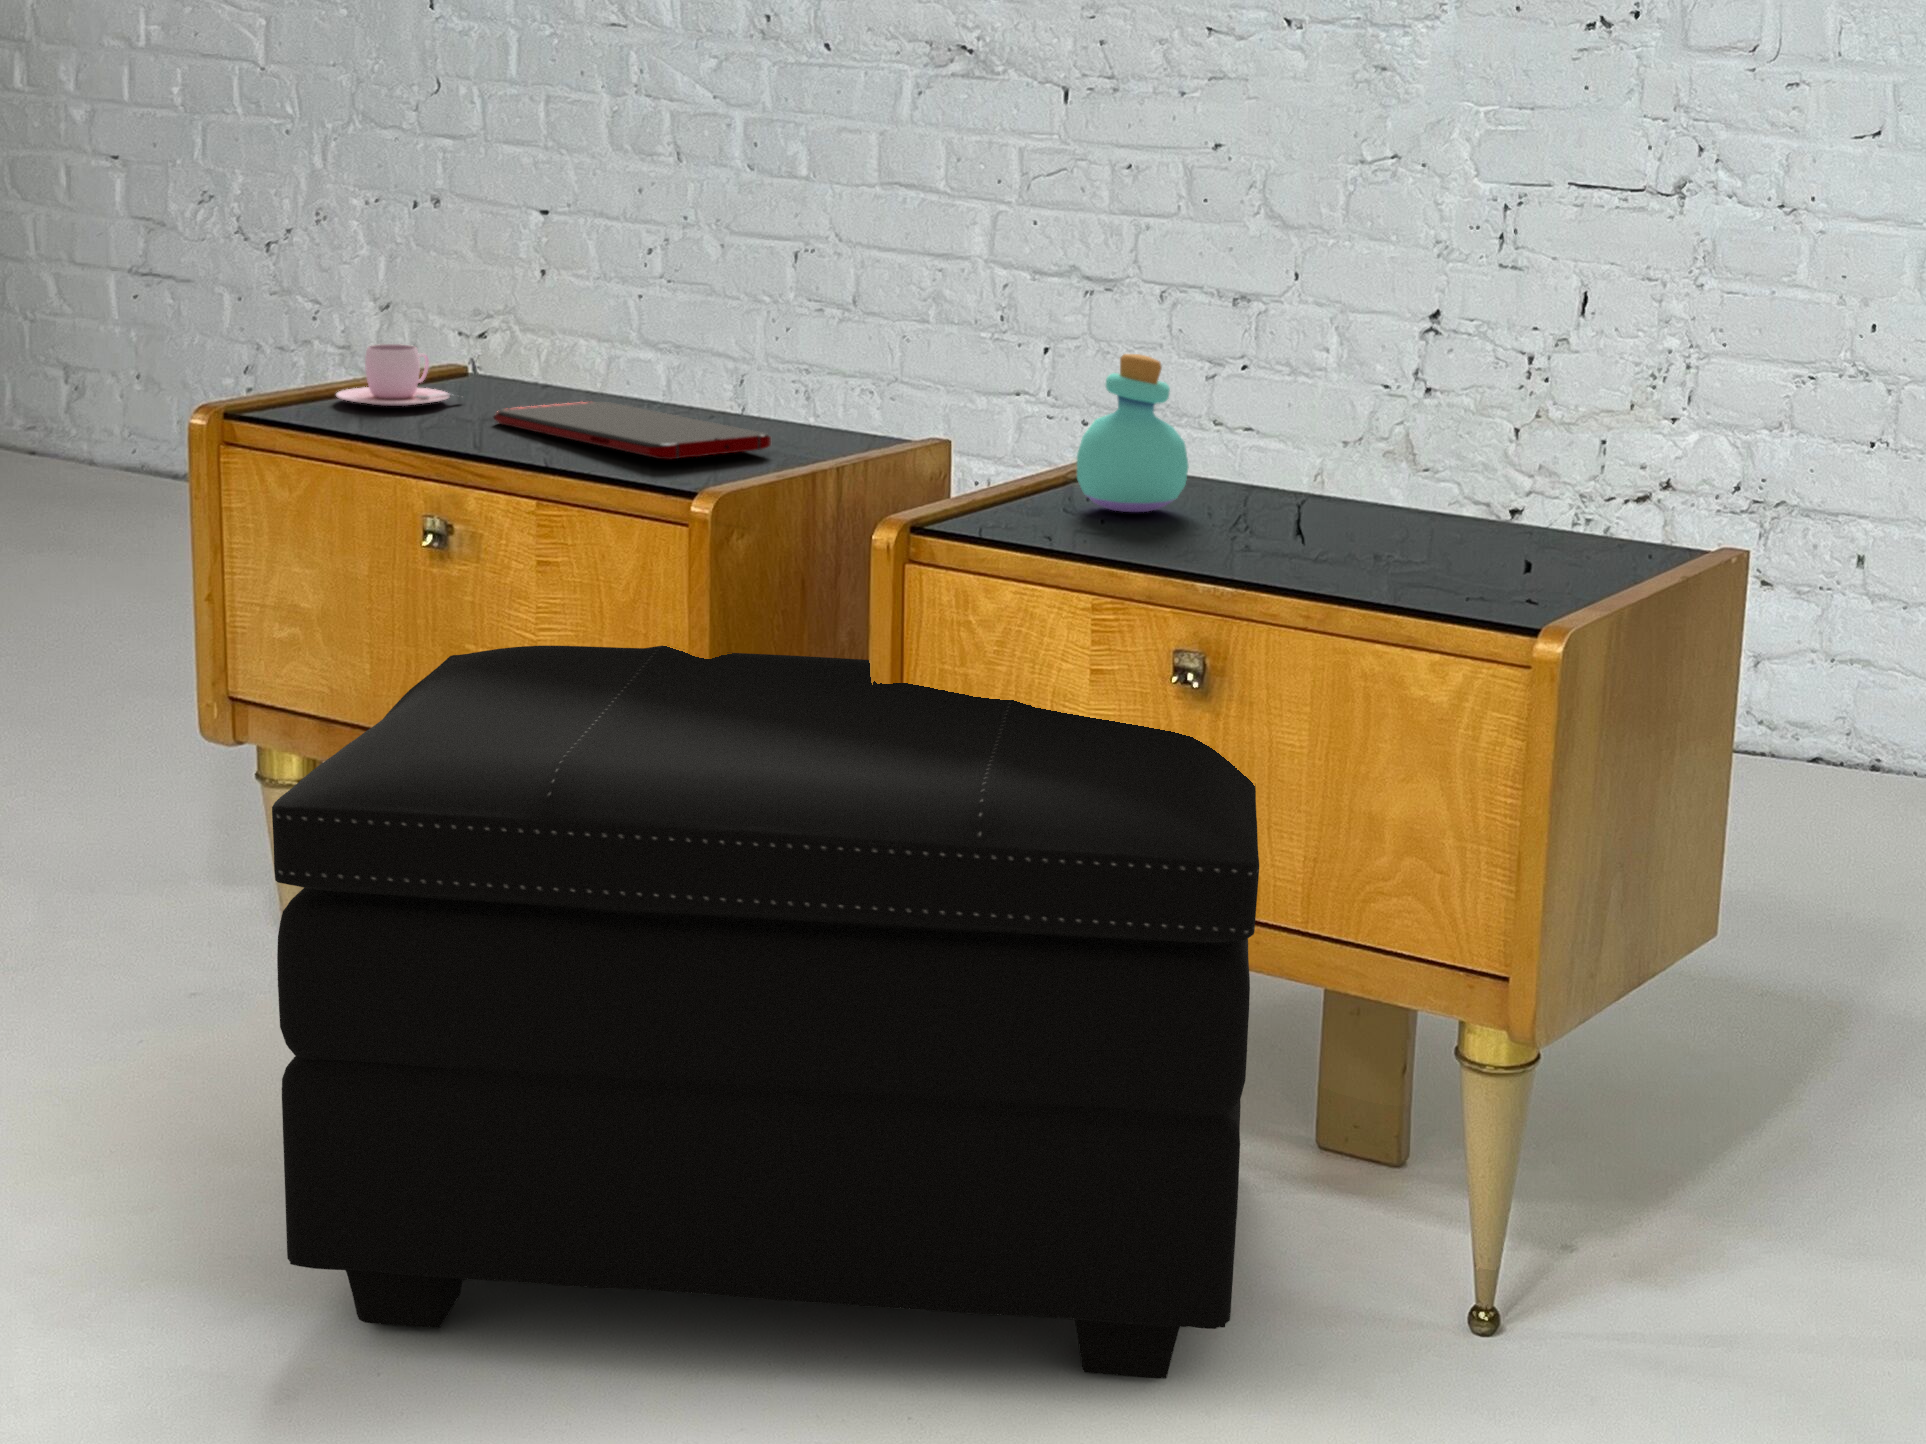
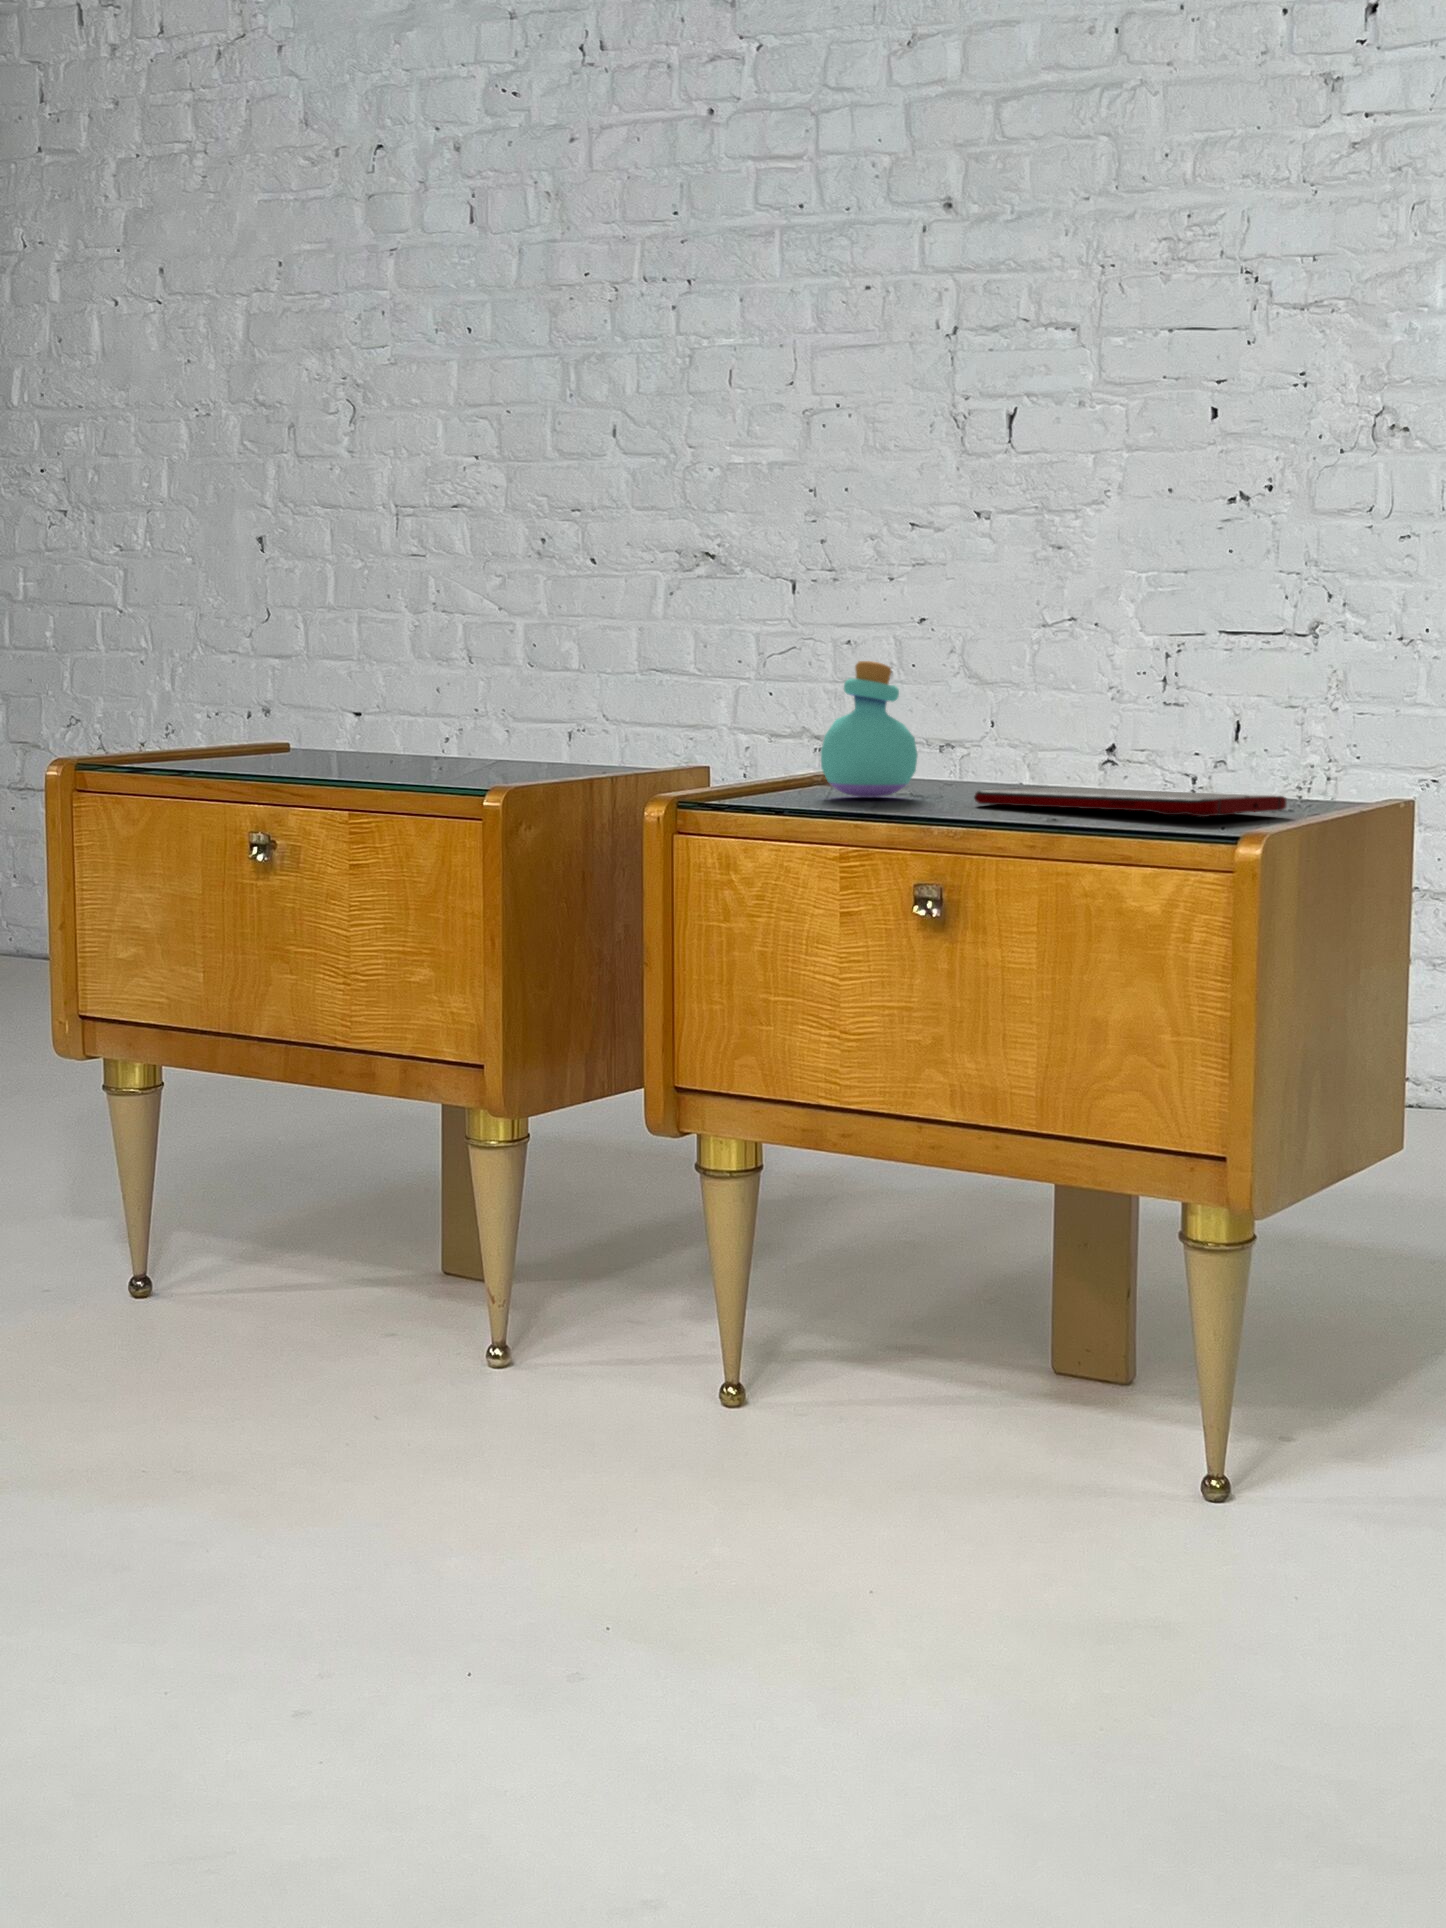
teacup: present [336,344,450,406] -> none [180,642,290,761]
smartphone: present [494,402,771,459] -> present [974,788,1287,817]
footstool: present [272,645,1259,1379] -> none [120,935,998,1535]

